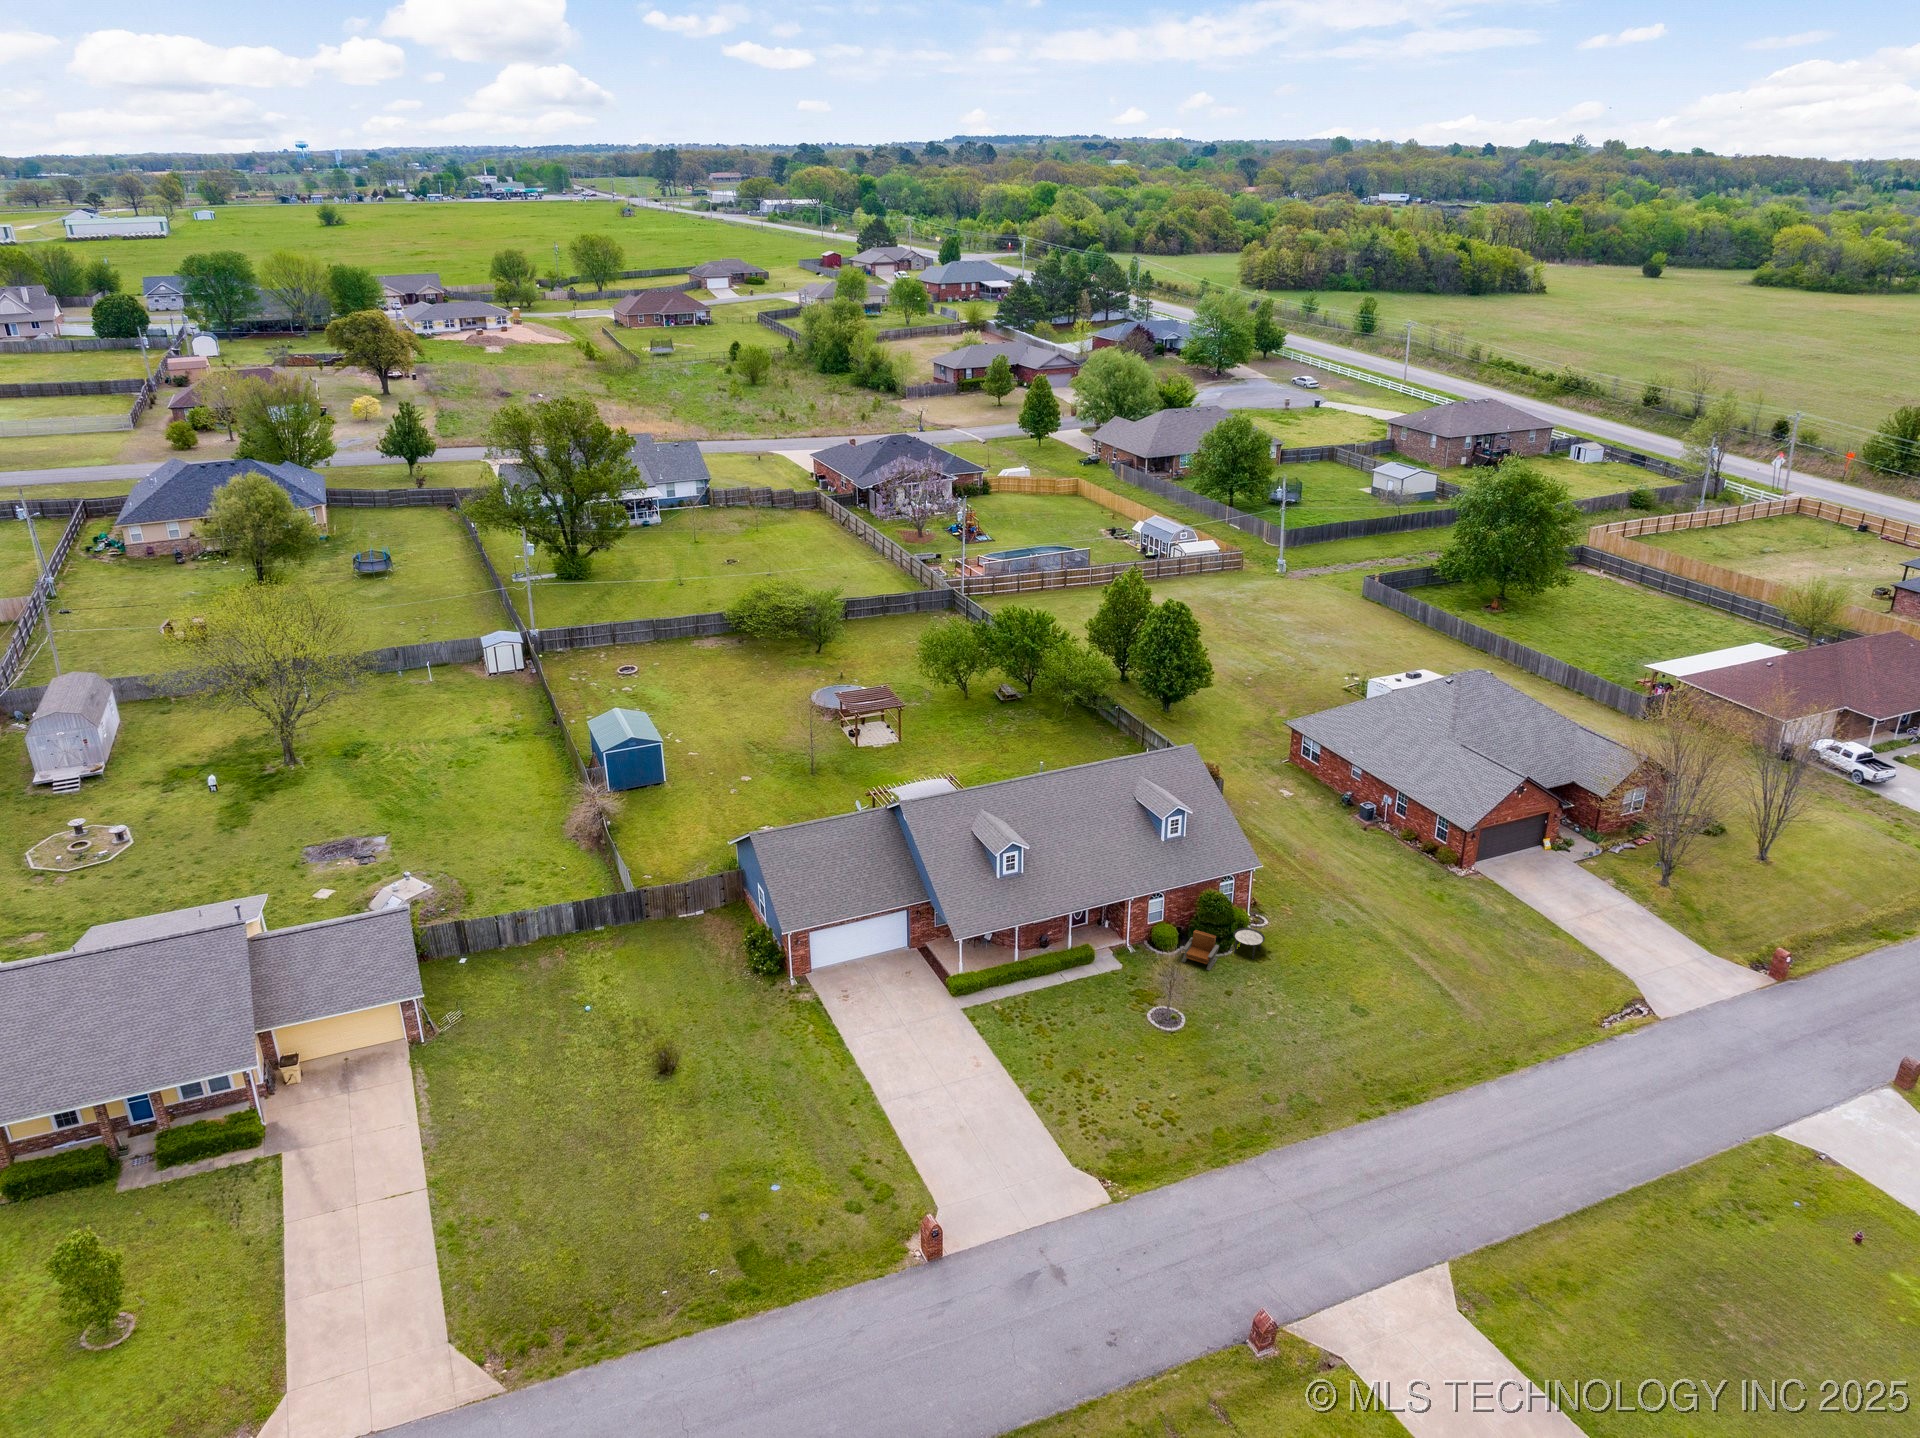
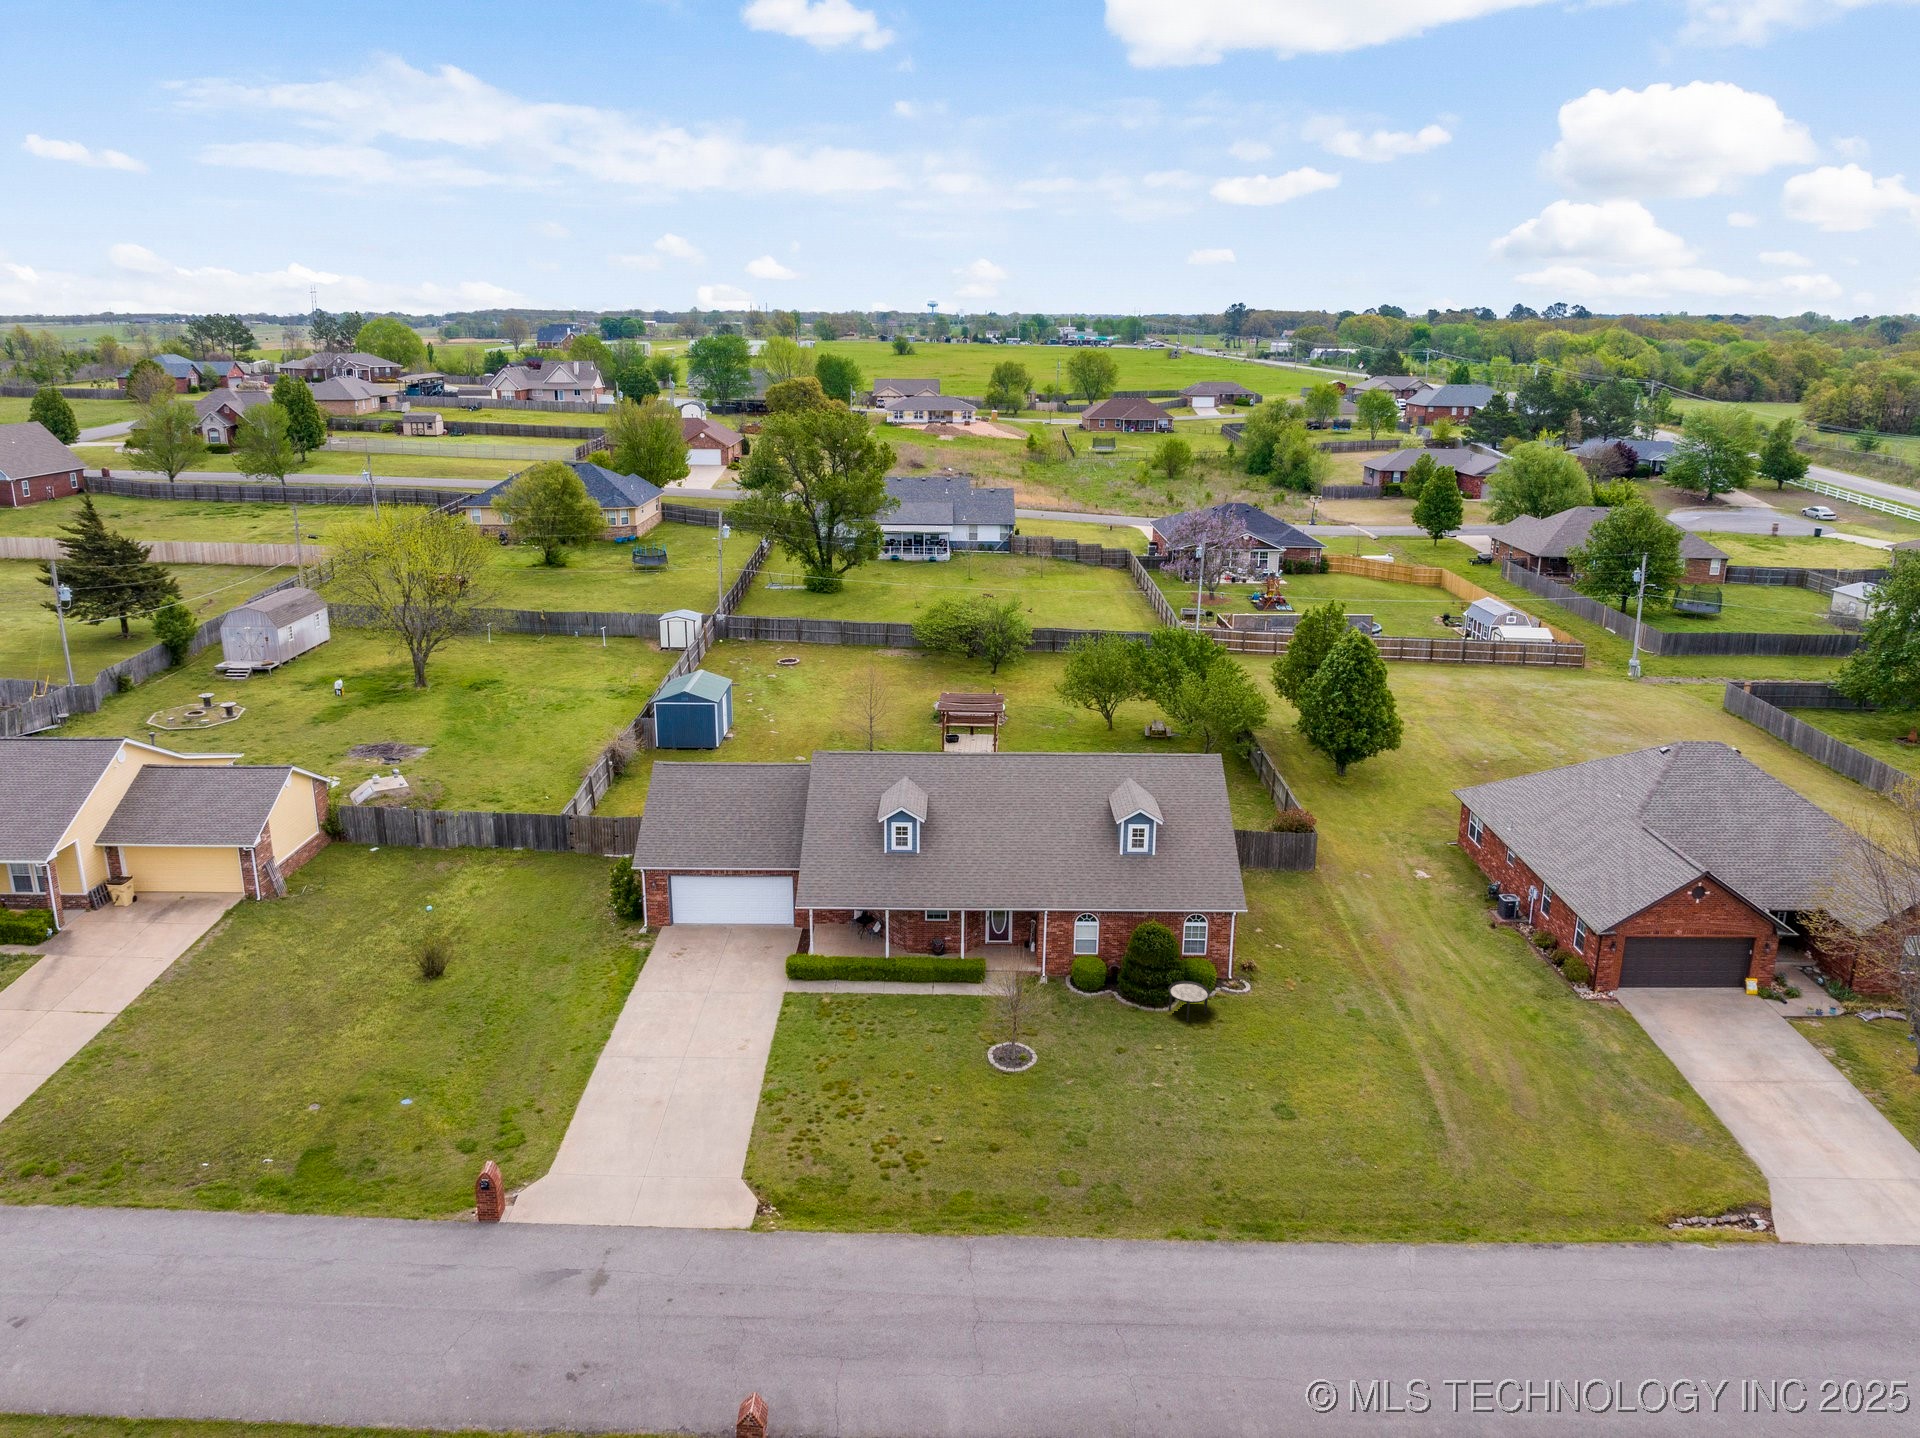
lounge chair: present [1182,930,1219,971] -> none [1091,967,1143,1021]

